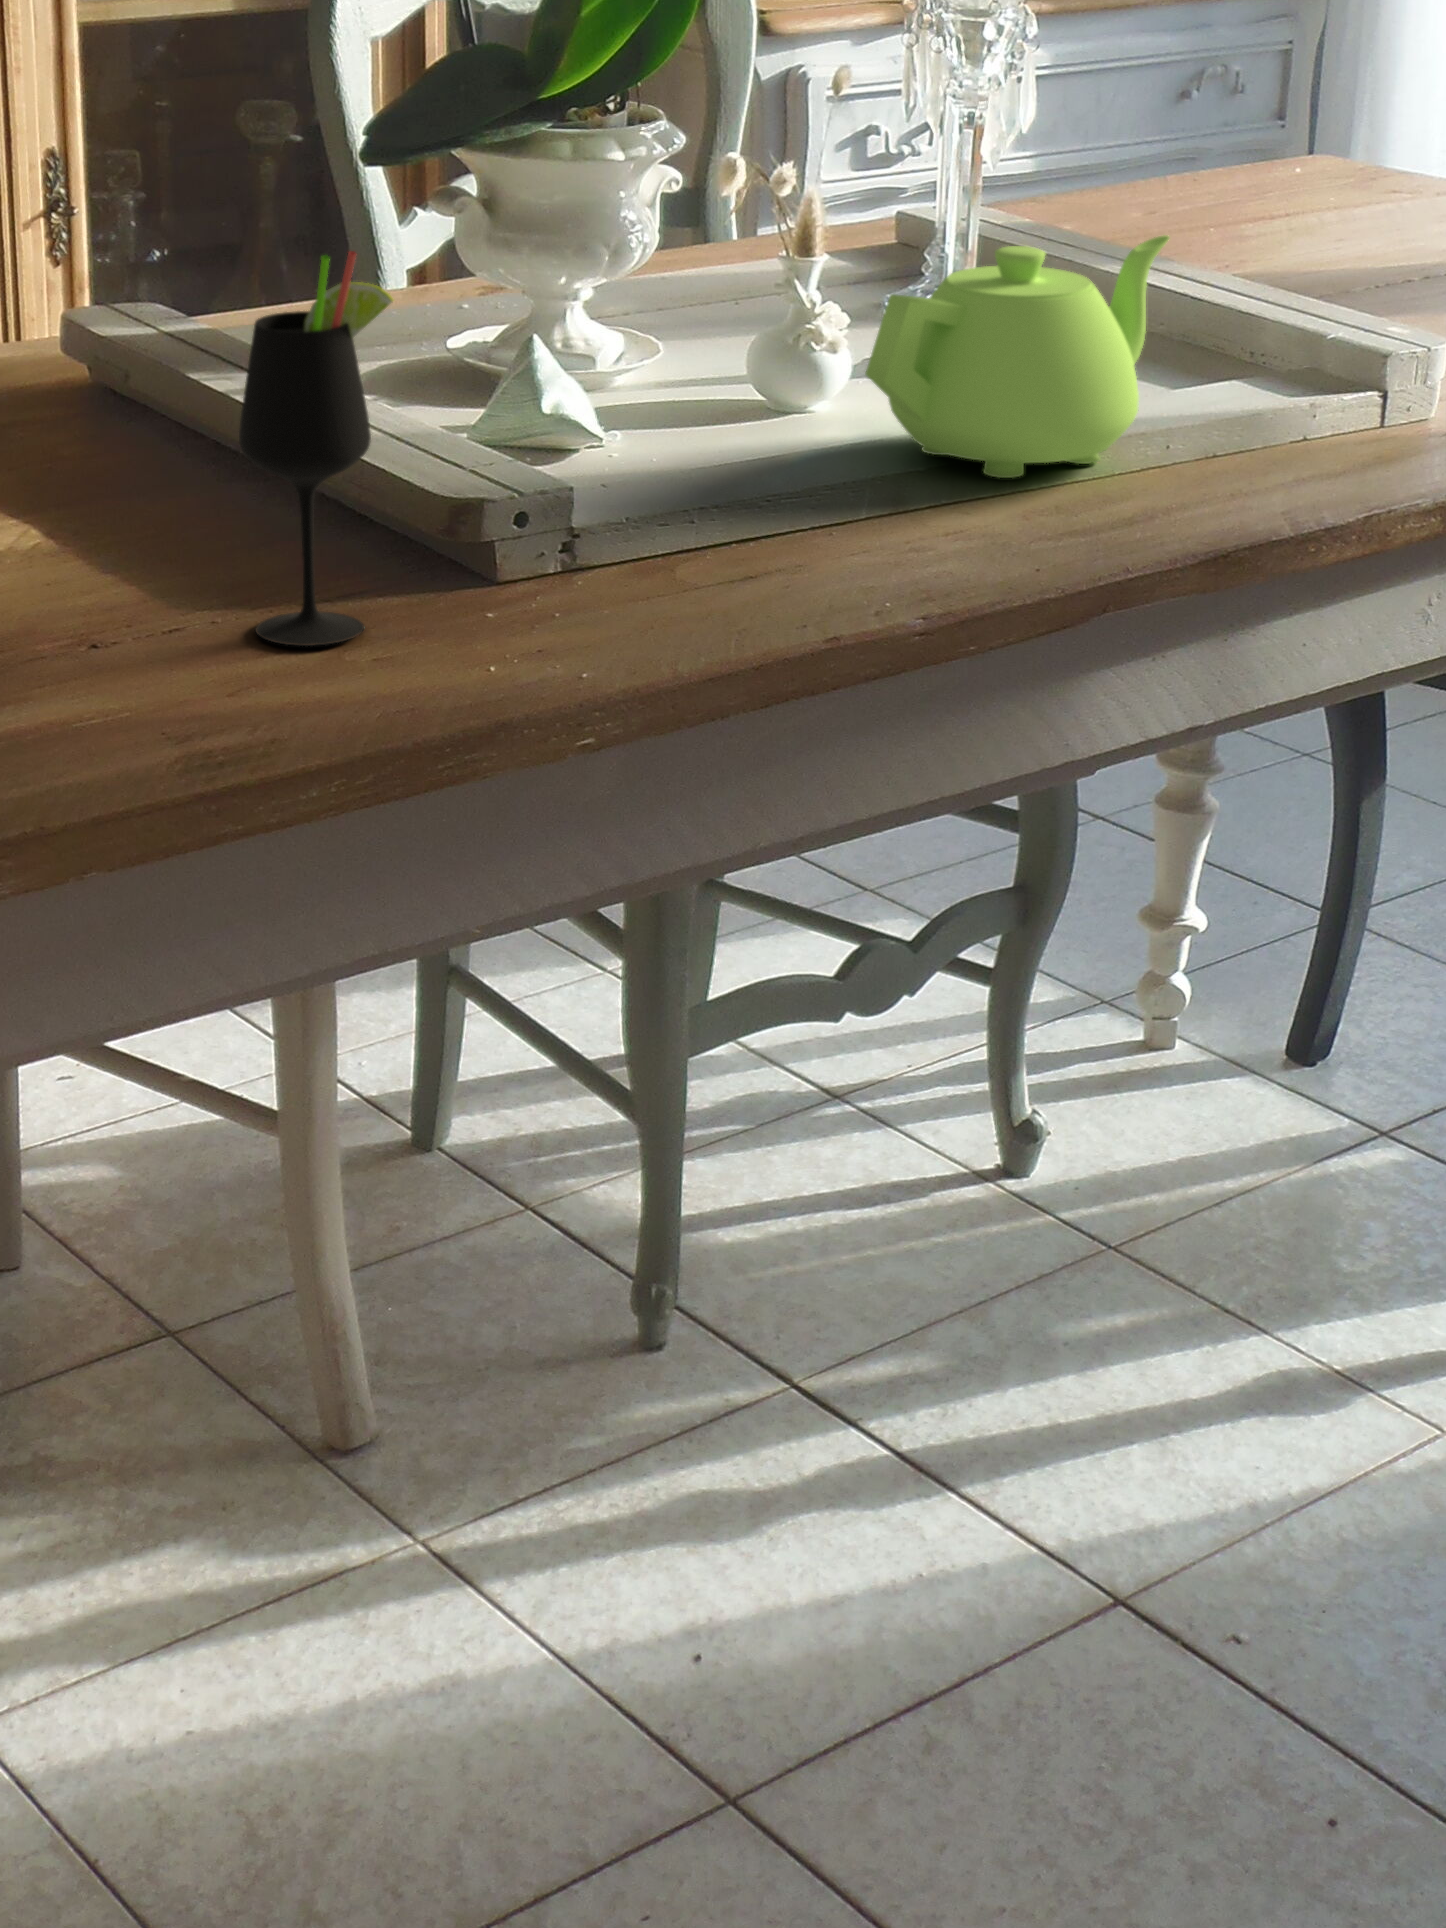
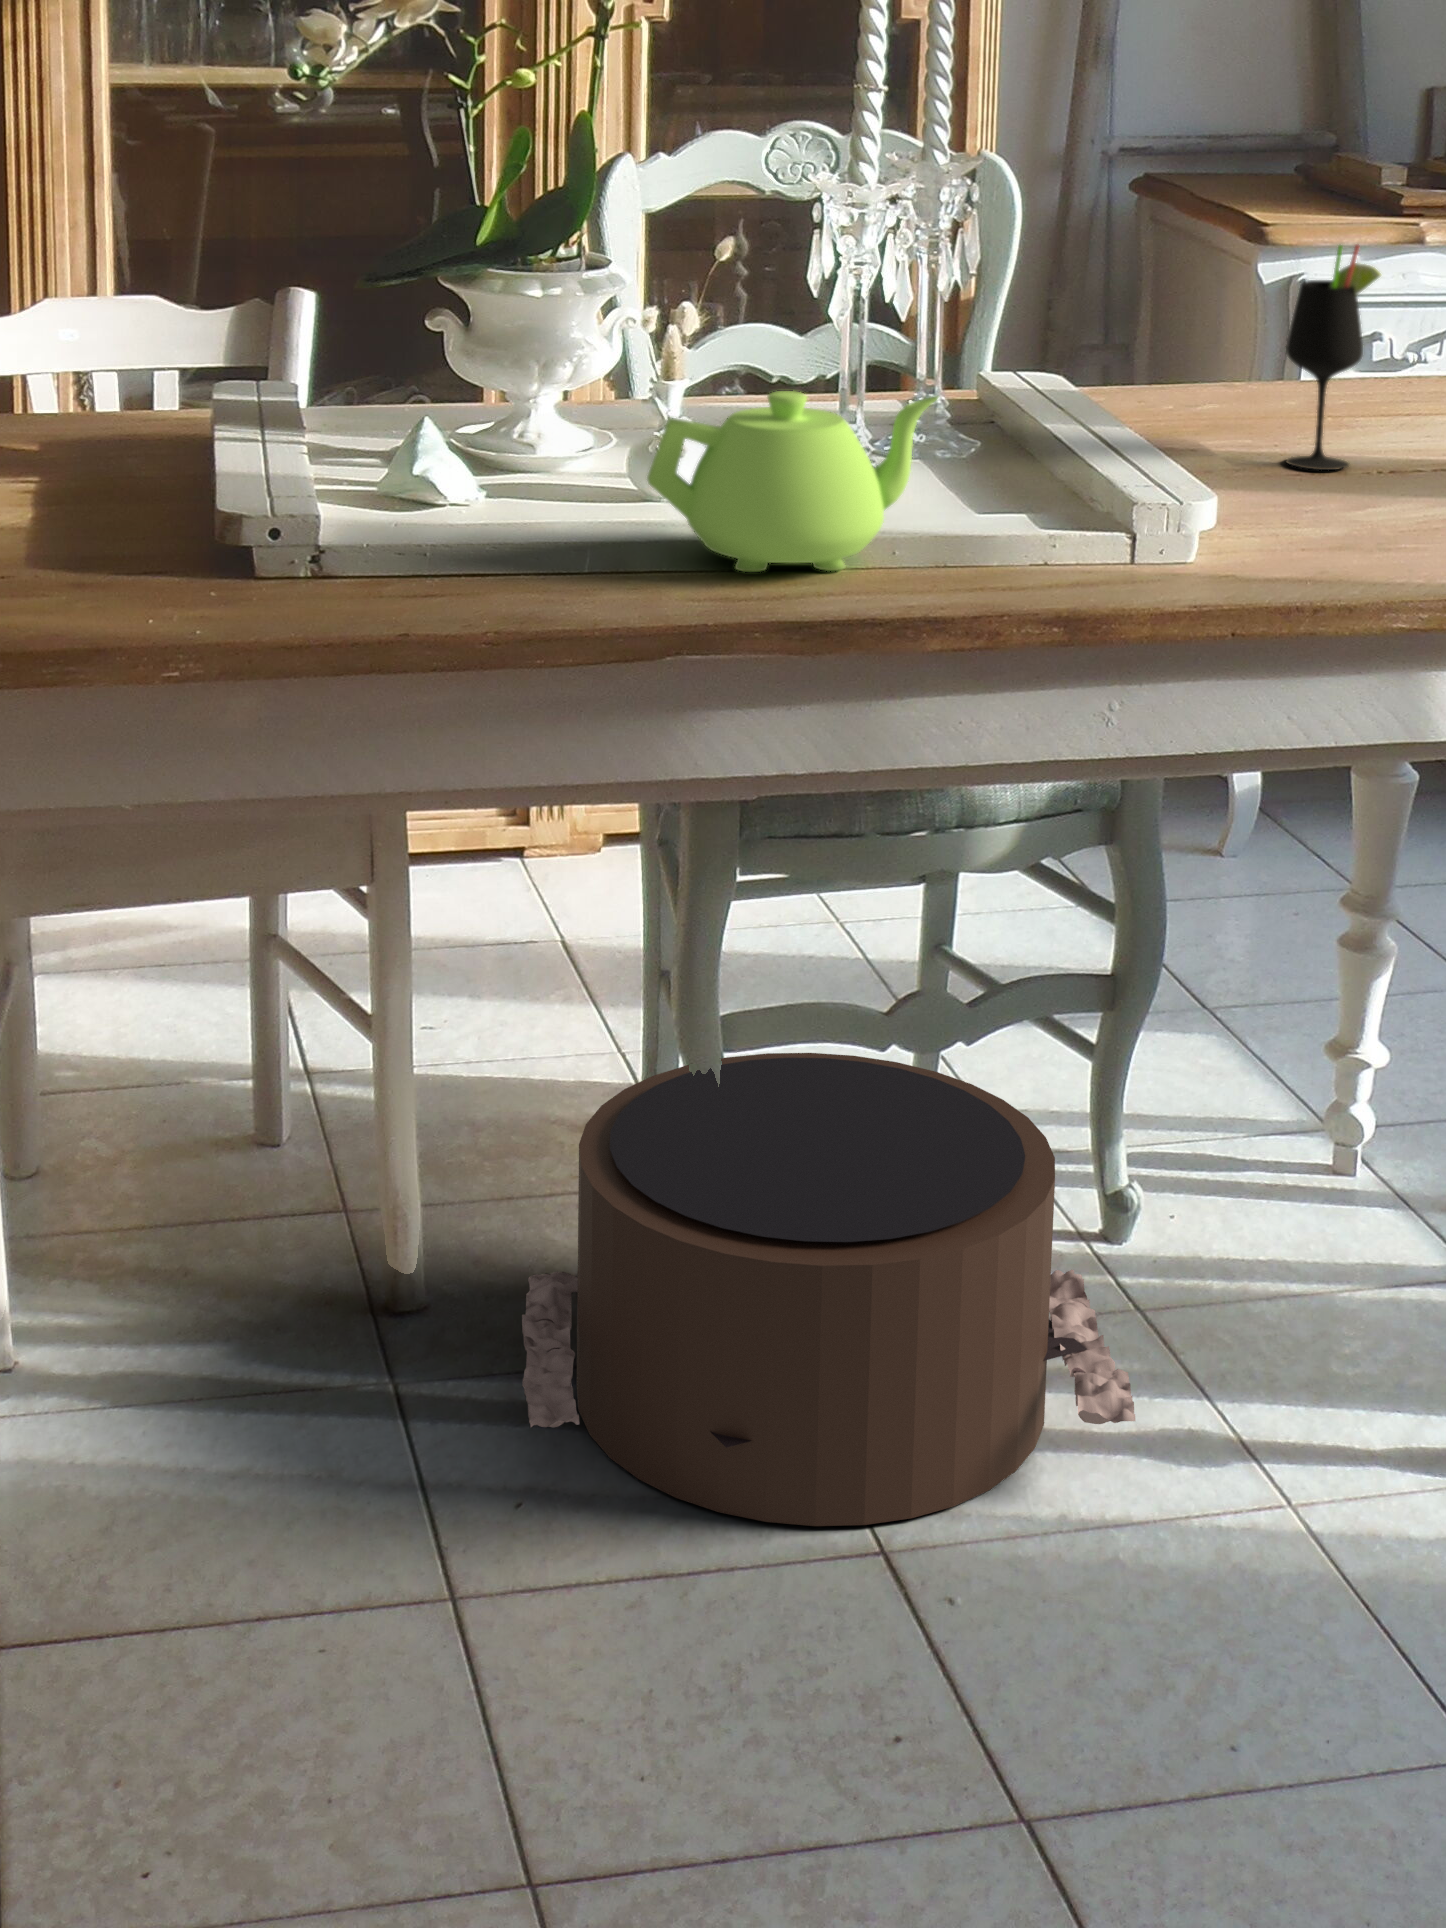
wine glass: present [239,251,393,646] -> present [1285,245,1381,470]
pouf: none [534,1029,1291,1590] -> present [522,1053,1135,1526]

